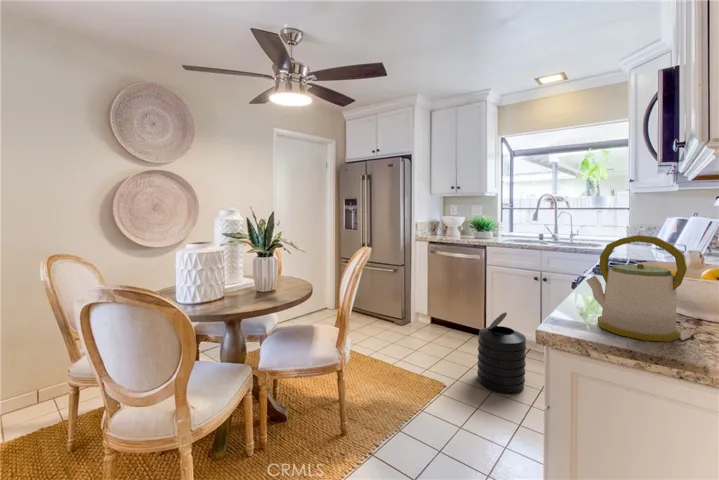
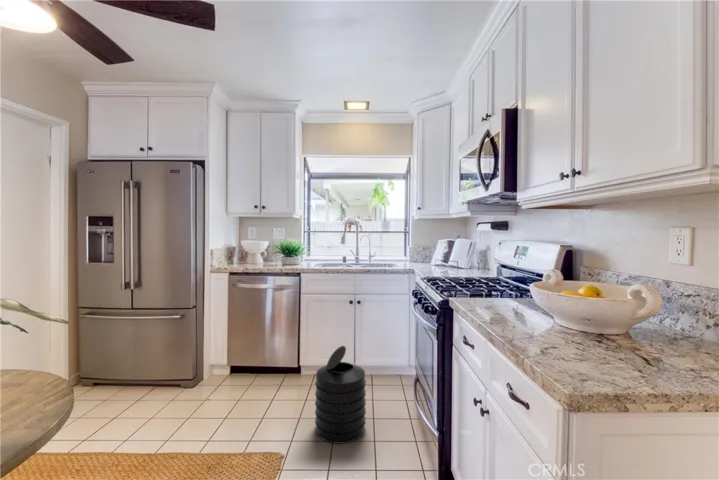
kettle: present [586,235,687,342] -> none [552,255,650,373]

